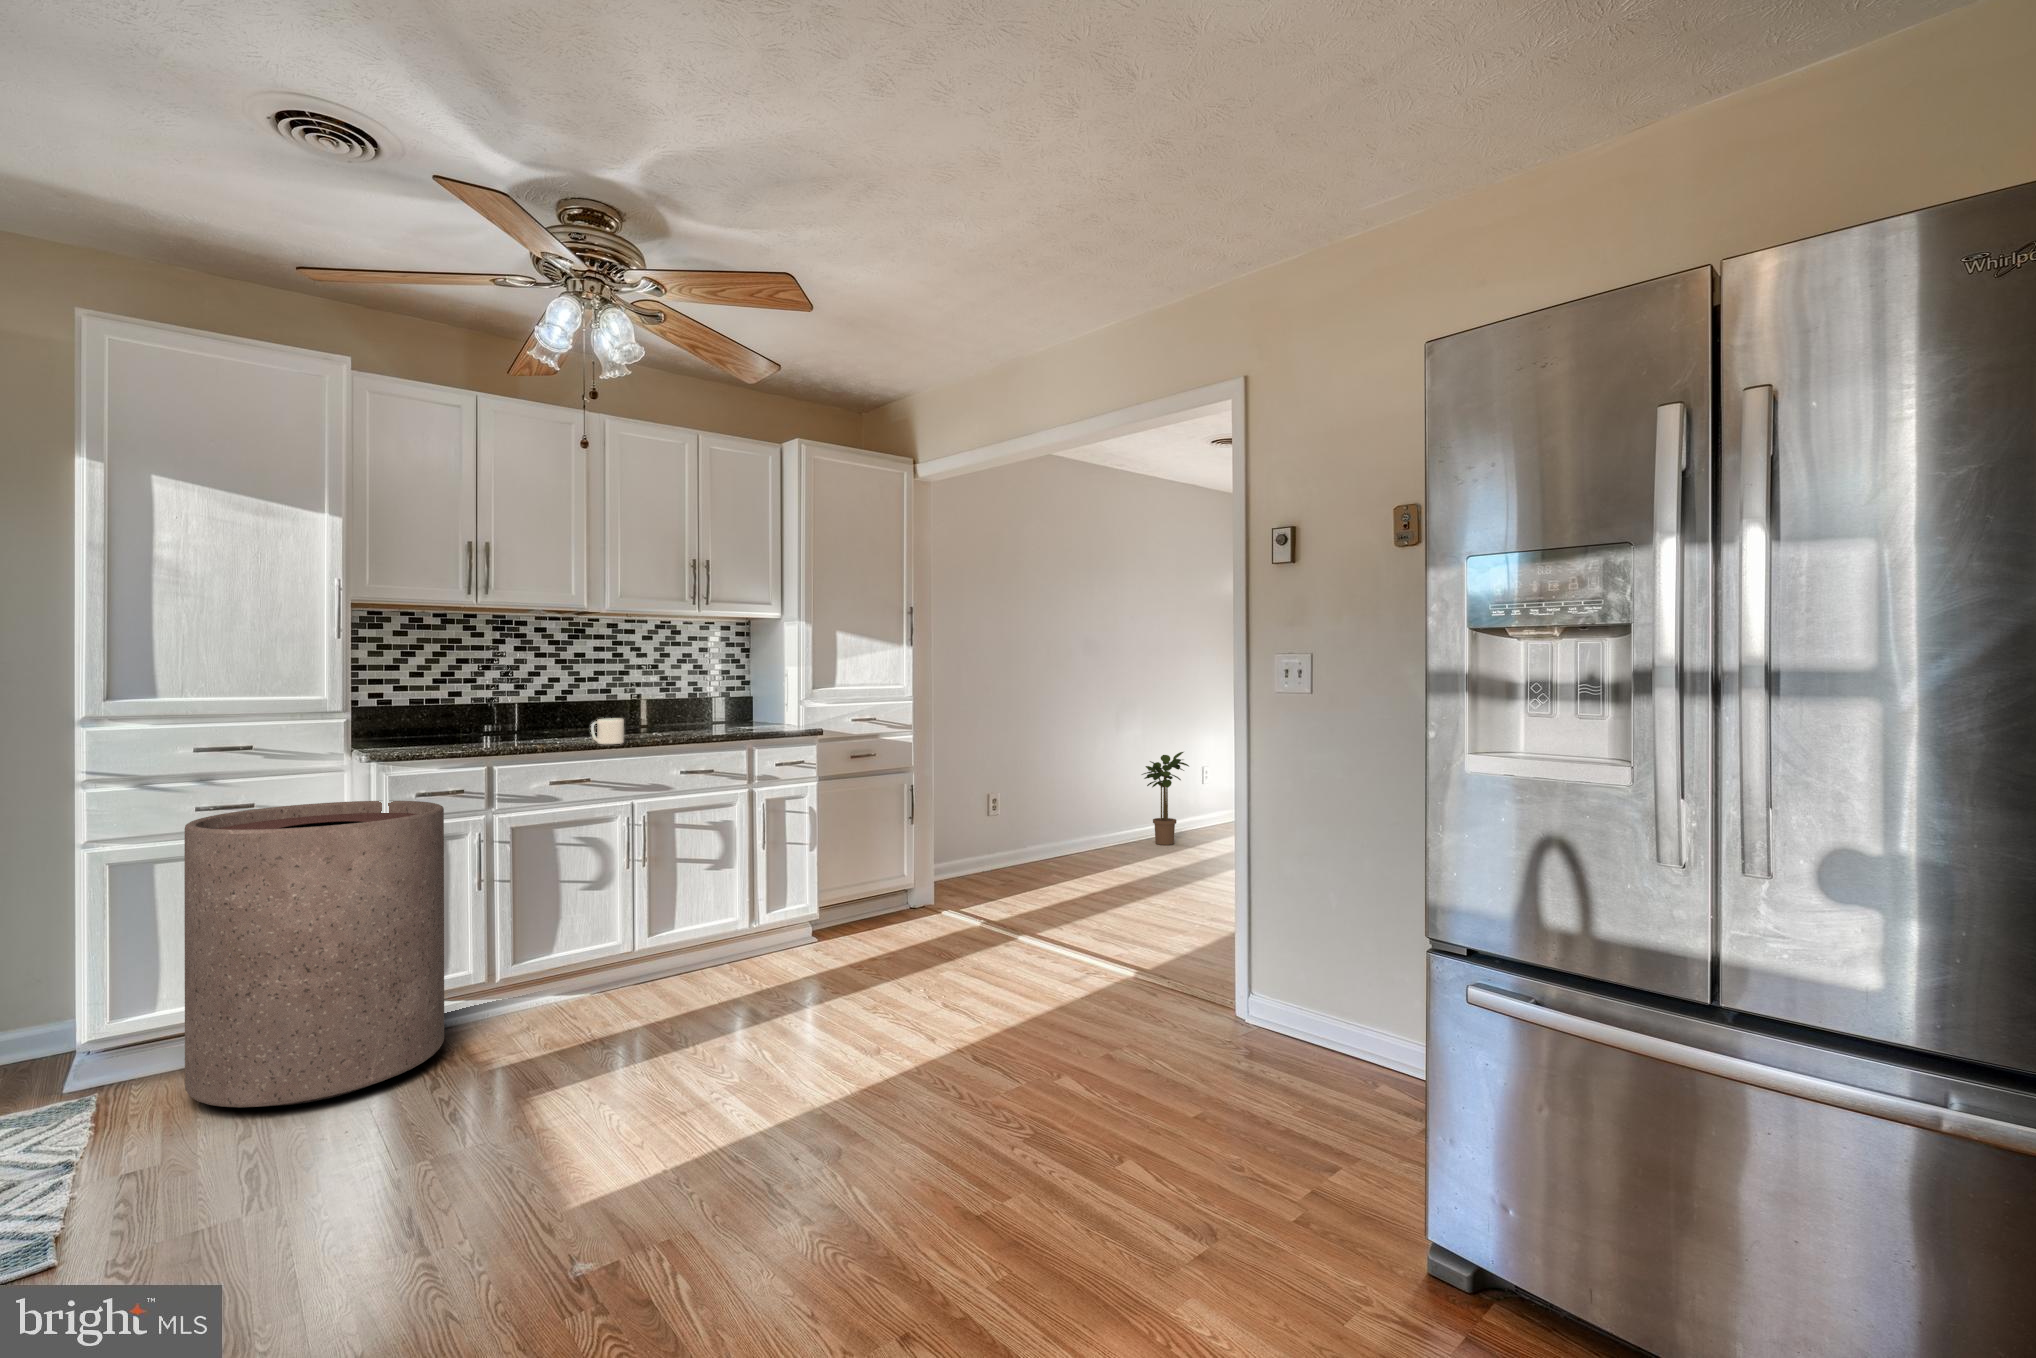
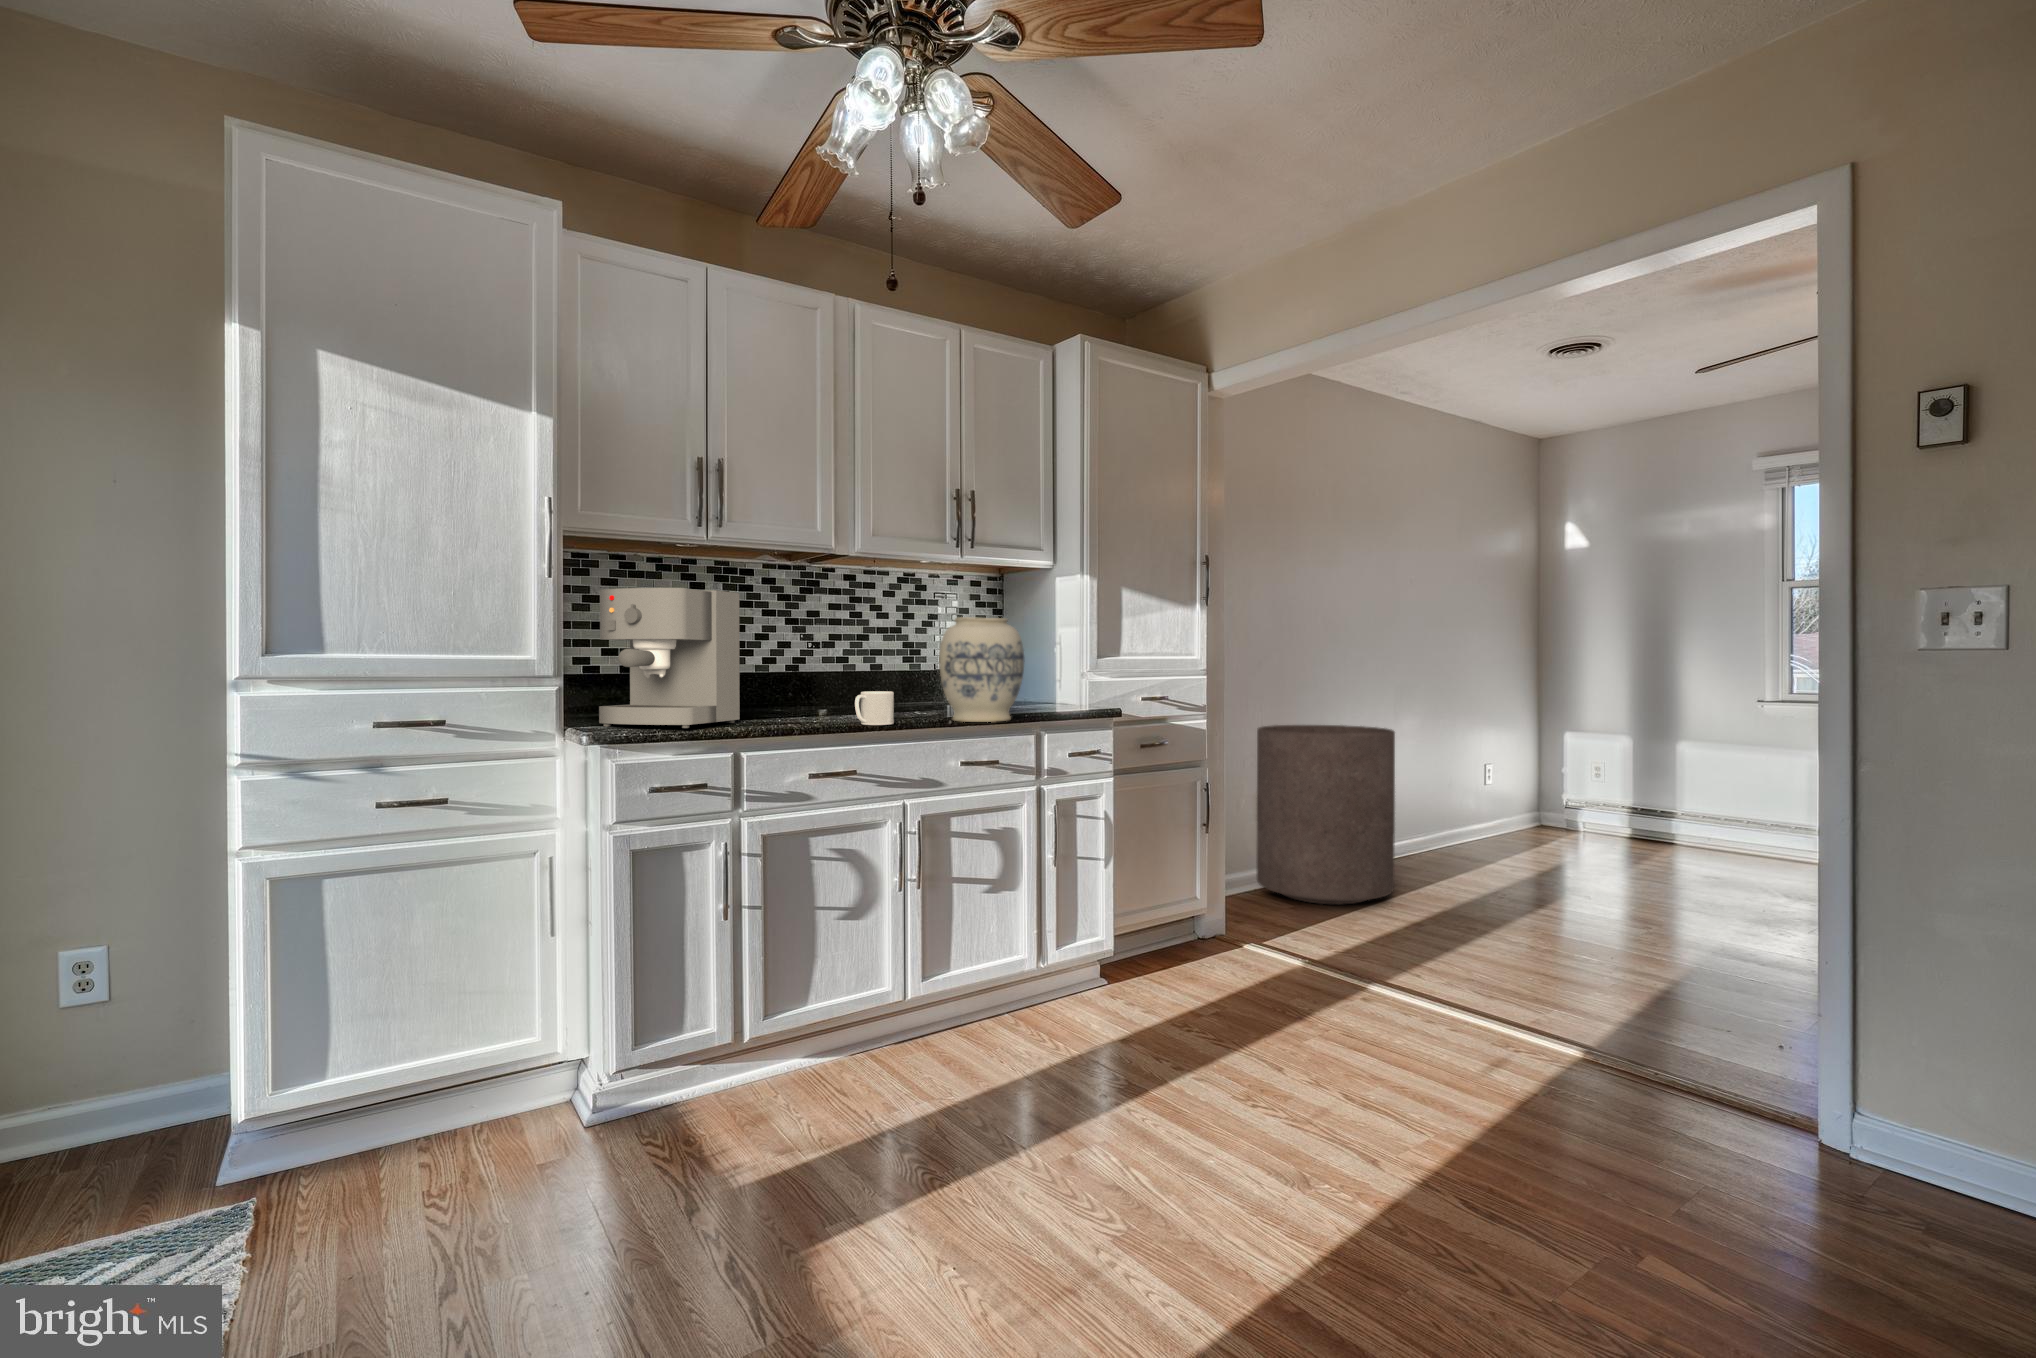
coffee maker: none [381,644,499,749] -> present [599,588,740,728]
vase: none [666,662,734,741] -> present [939,617,1024,722]
potted plant: present [1142,752,1189,845] -> none [1424,744,1489,858]
trash can: present [184,801,444,1107] -> present [1257,725,1395,904]

